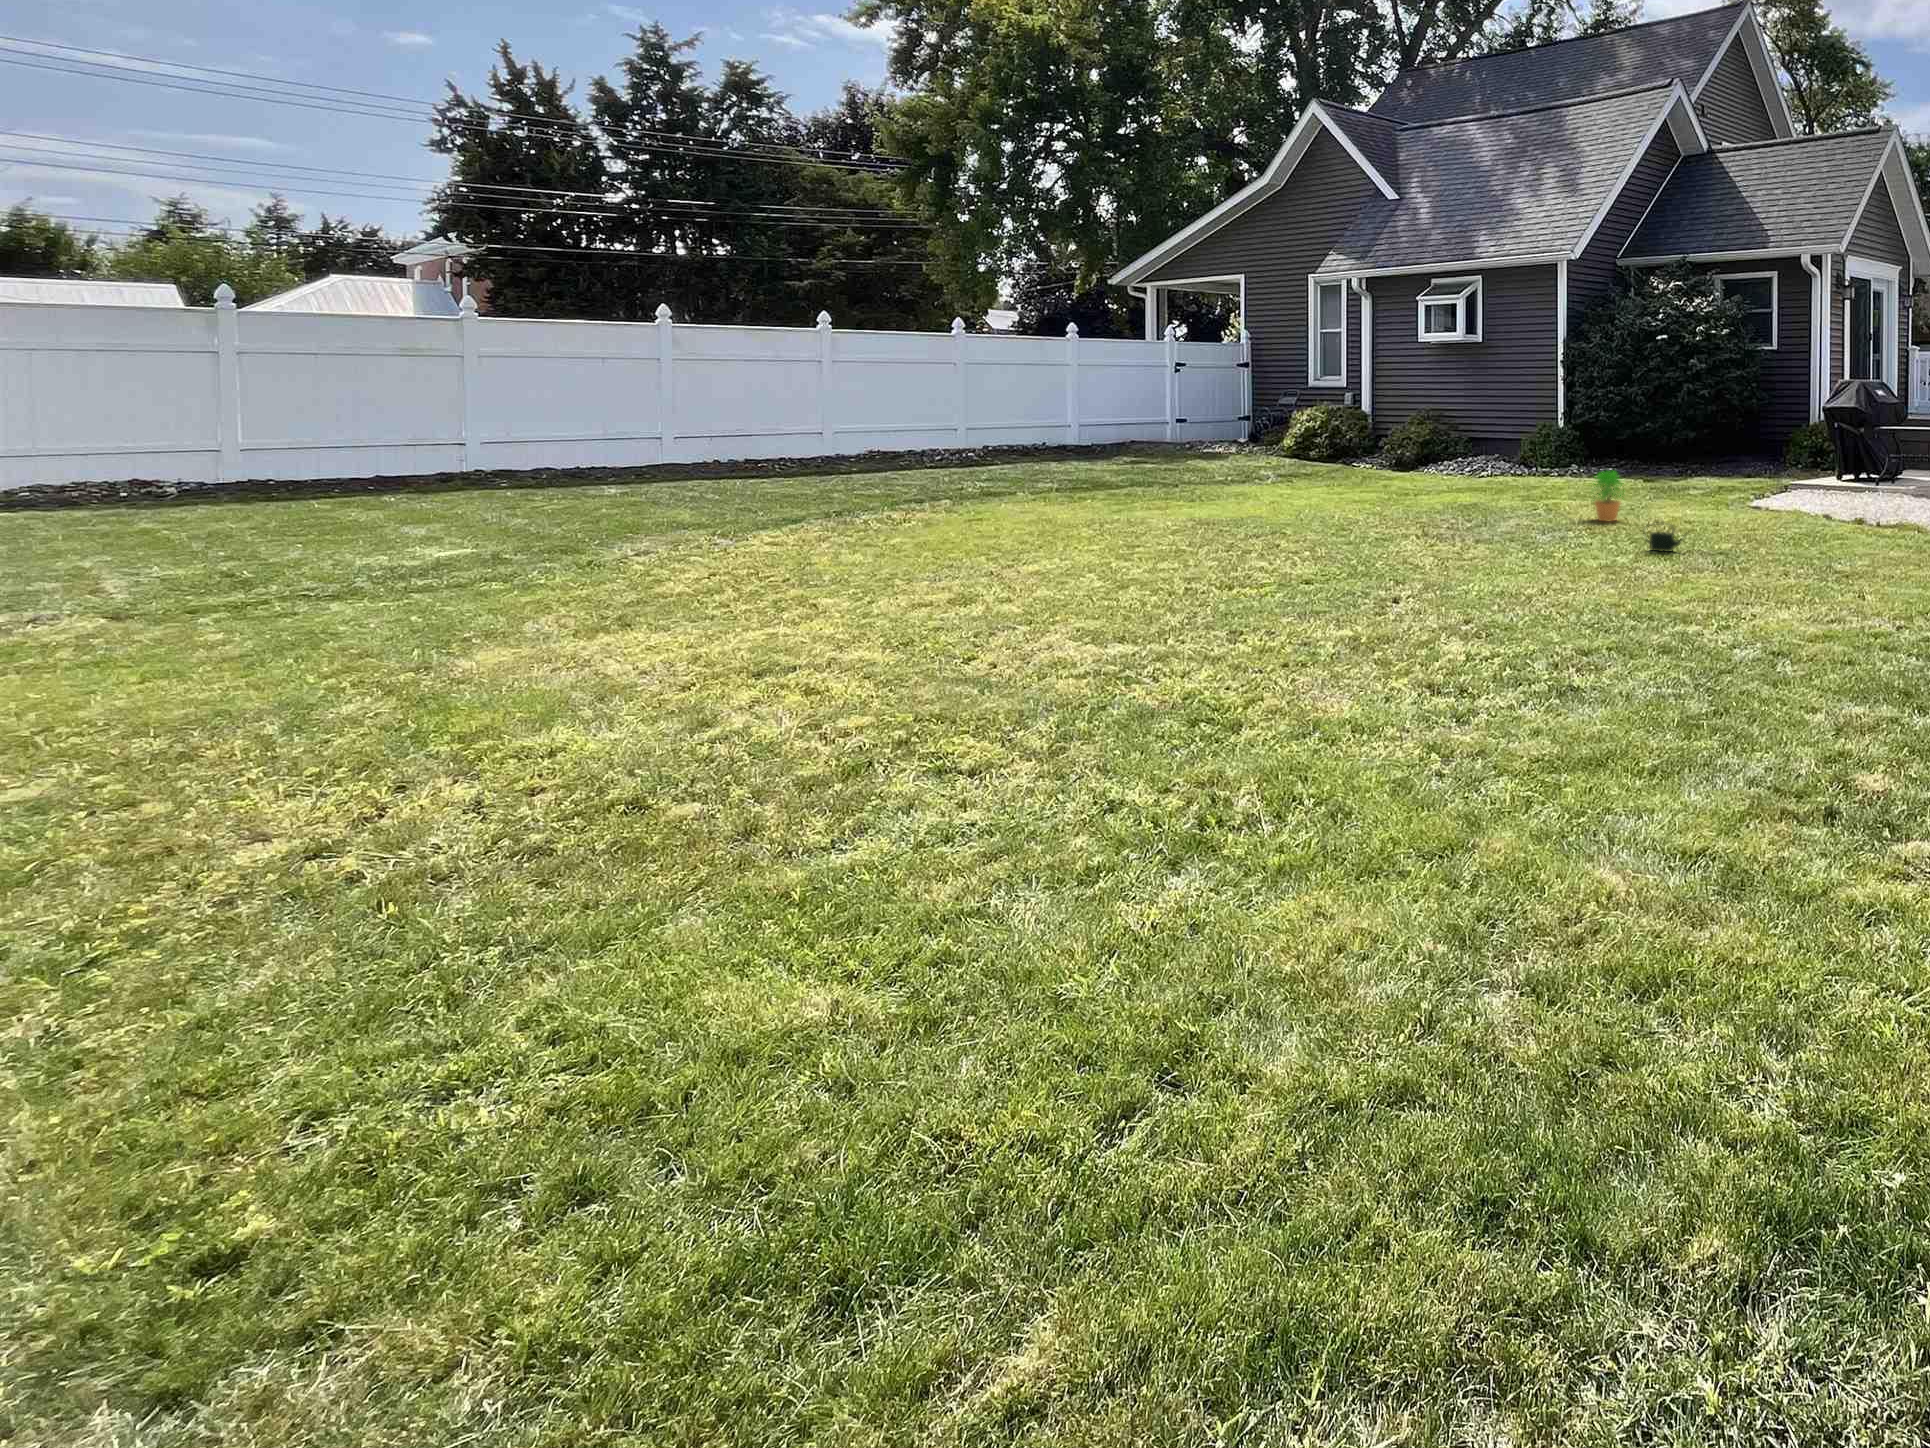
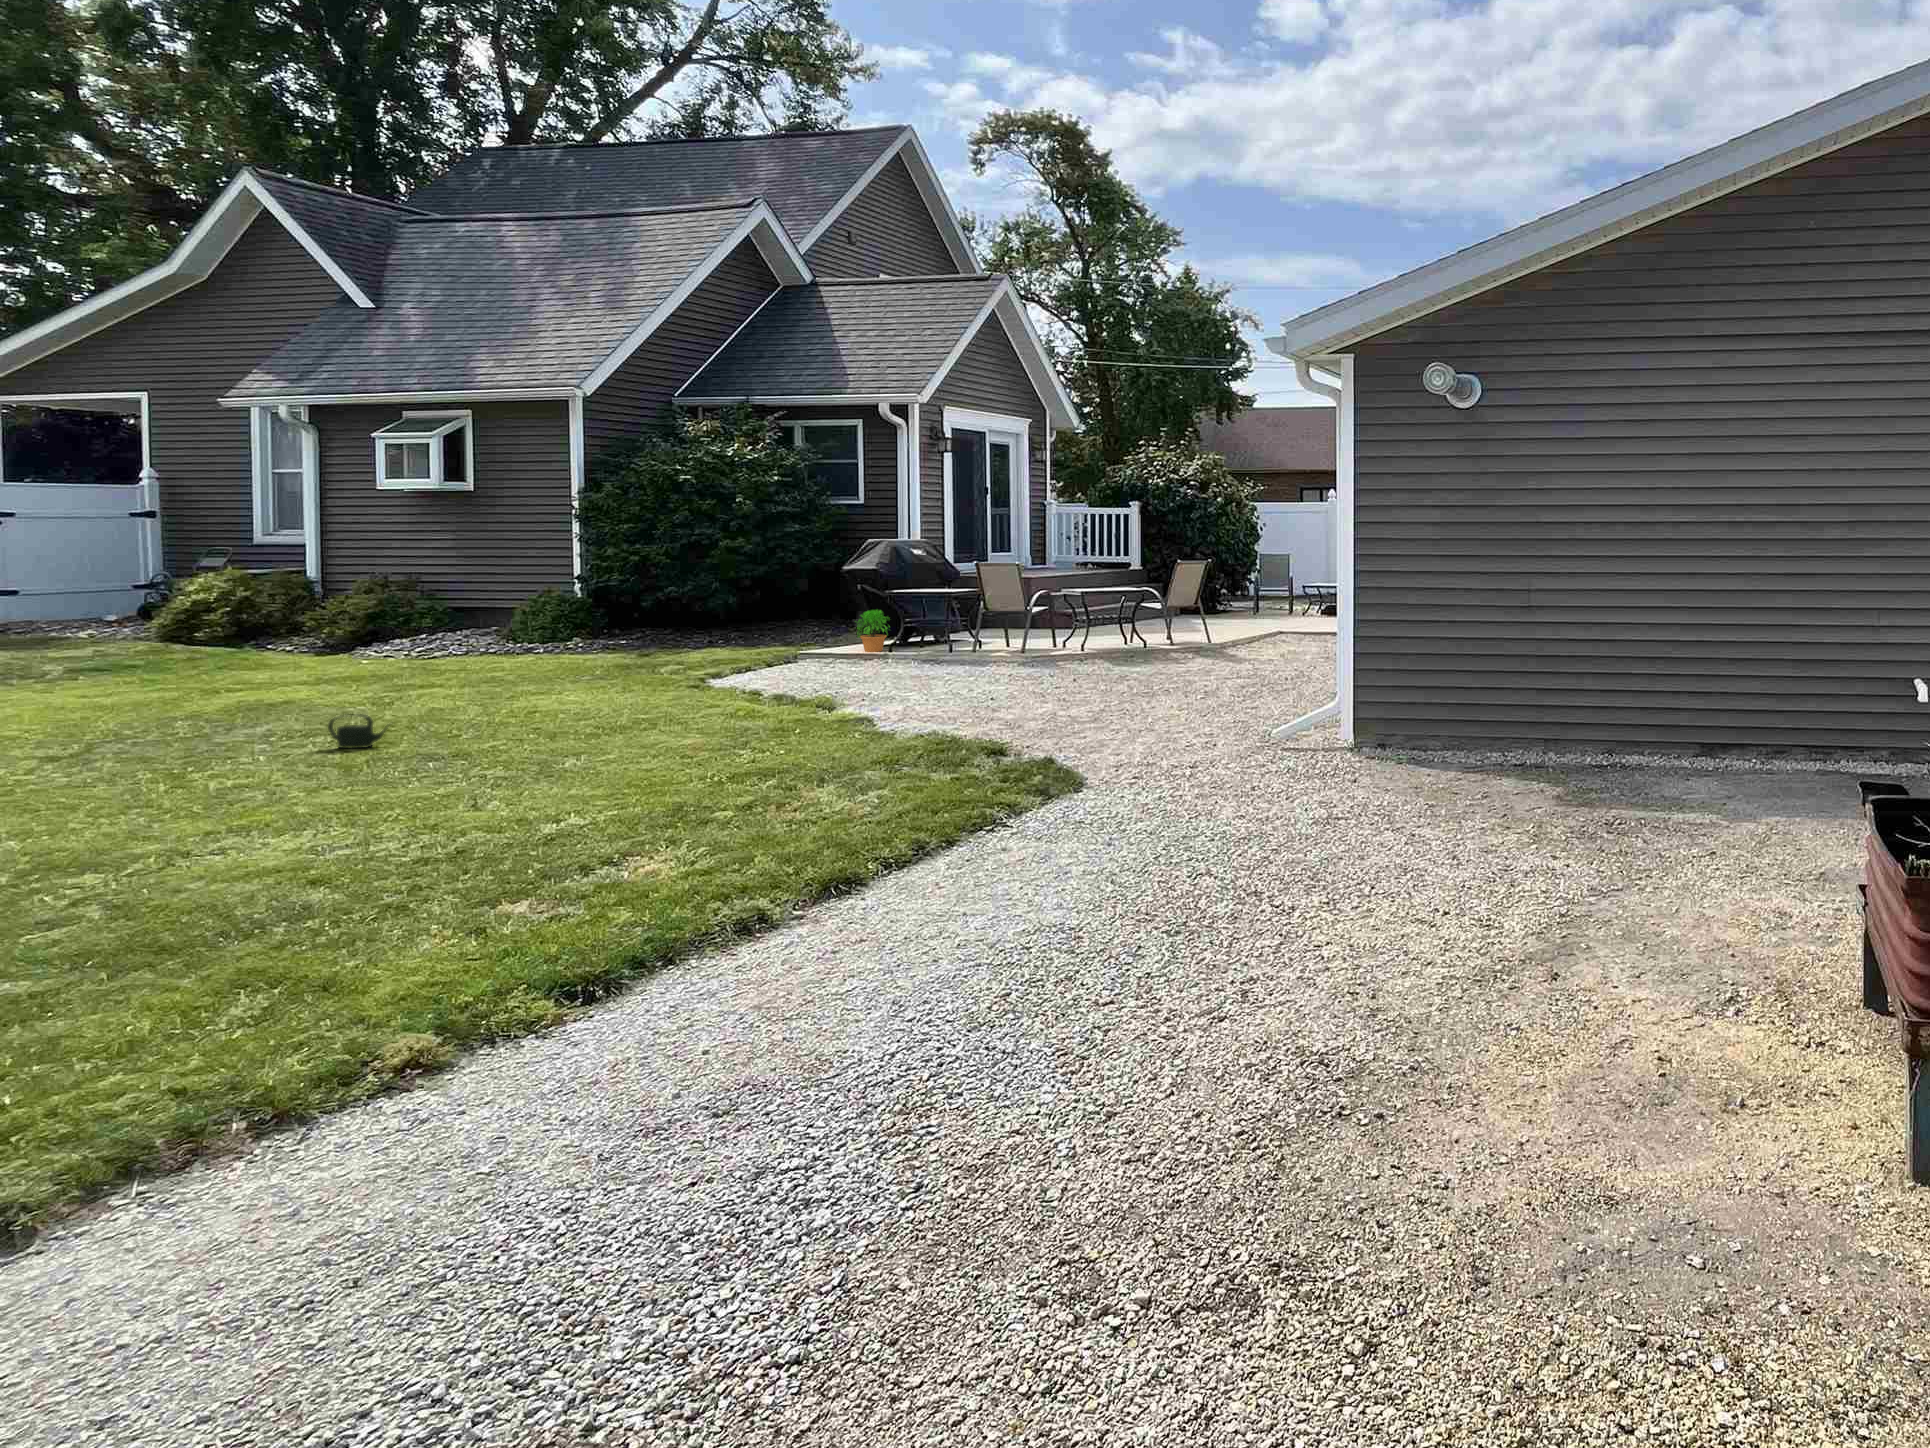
potted plant: present [1592,470,1625,522] -> present [857,610,890,652]

